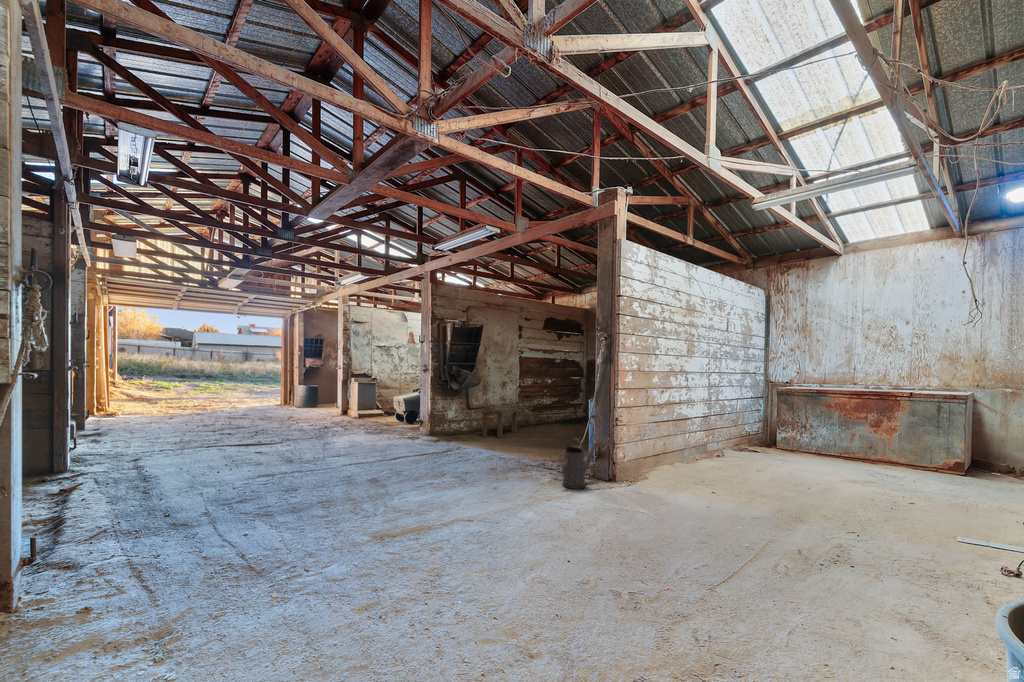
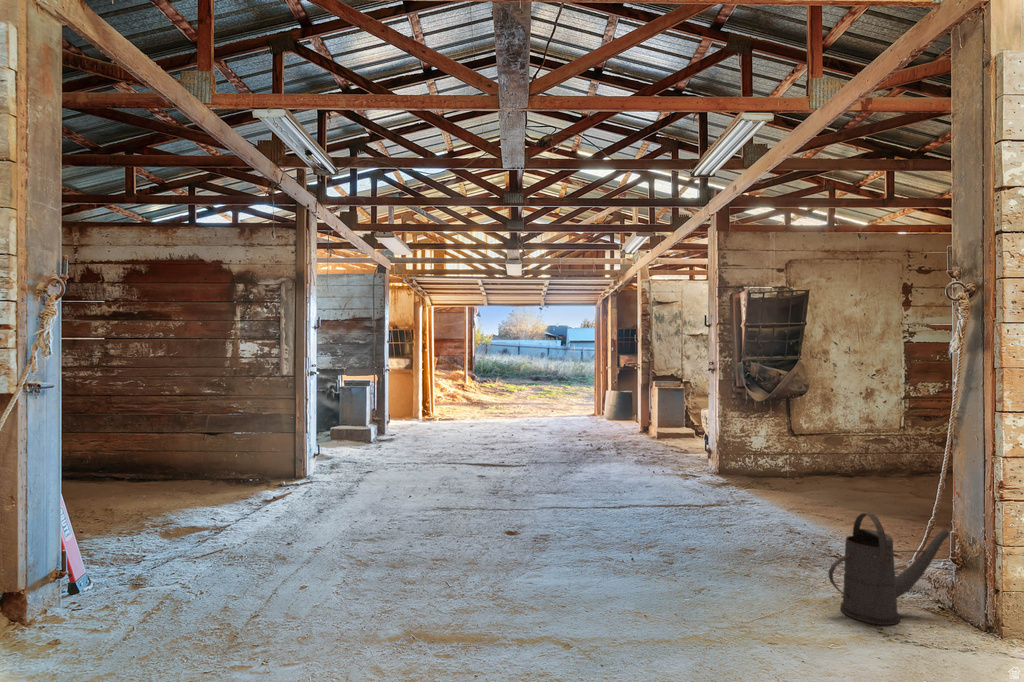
bench: present [482,407,518,438] -> none [808,436,896,491]

